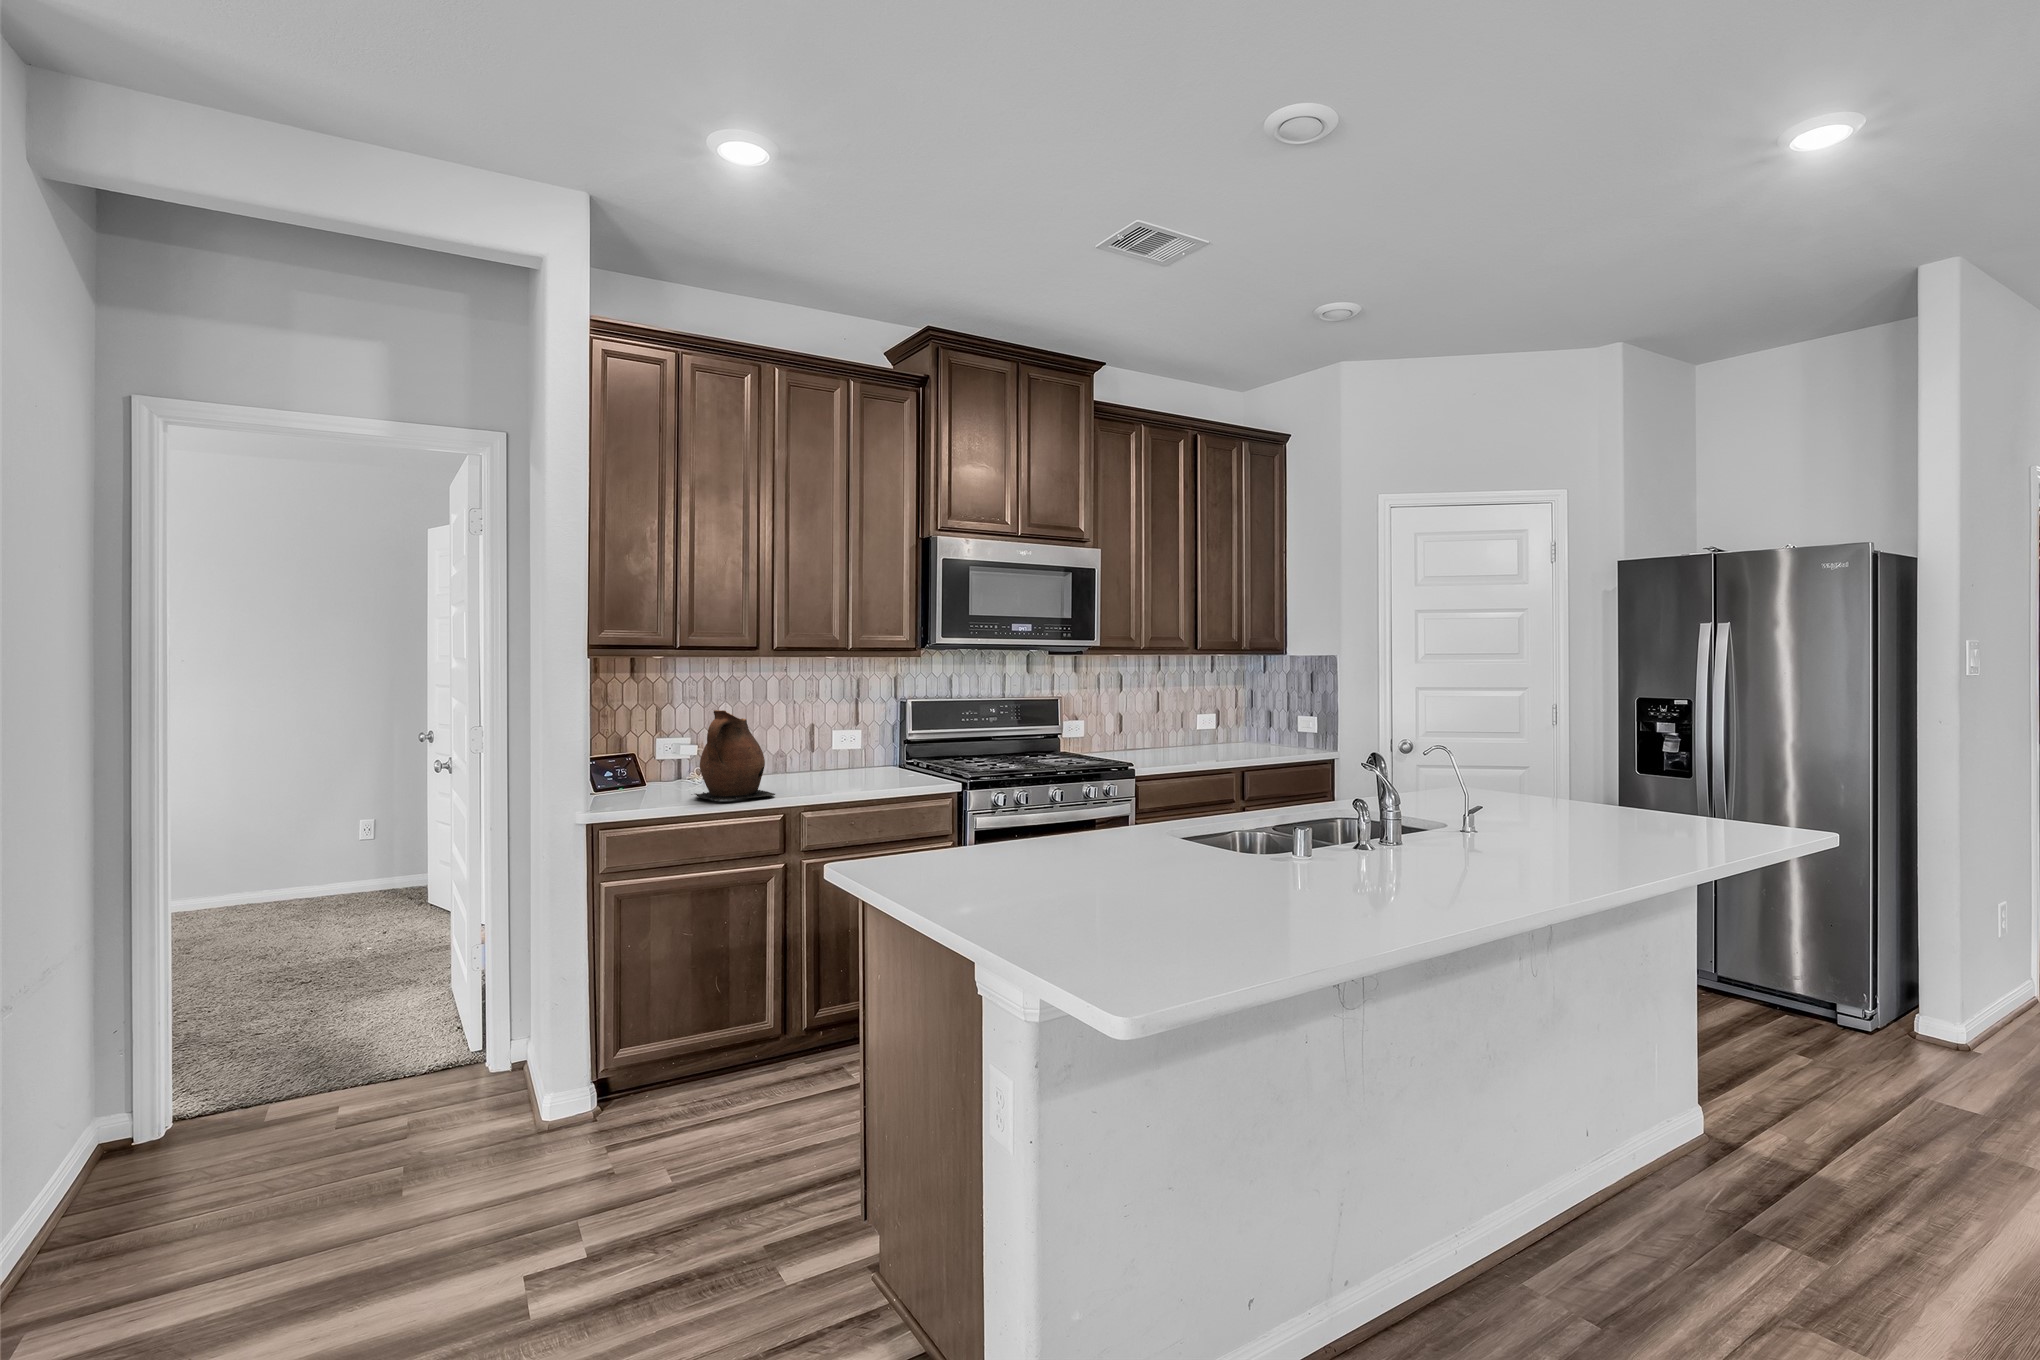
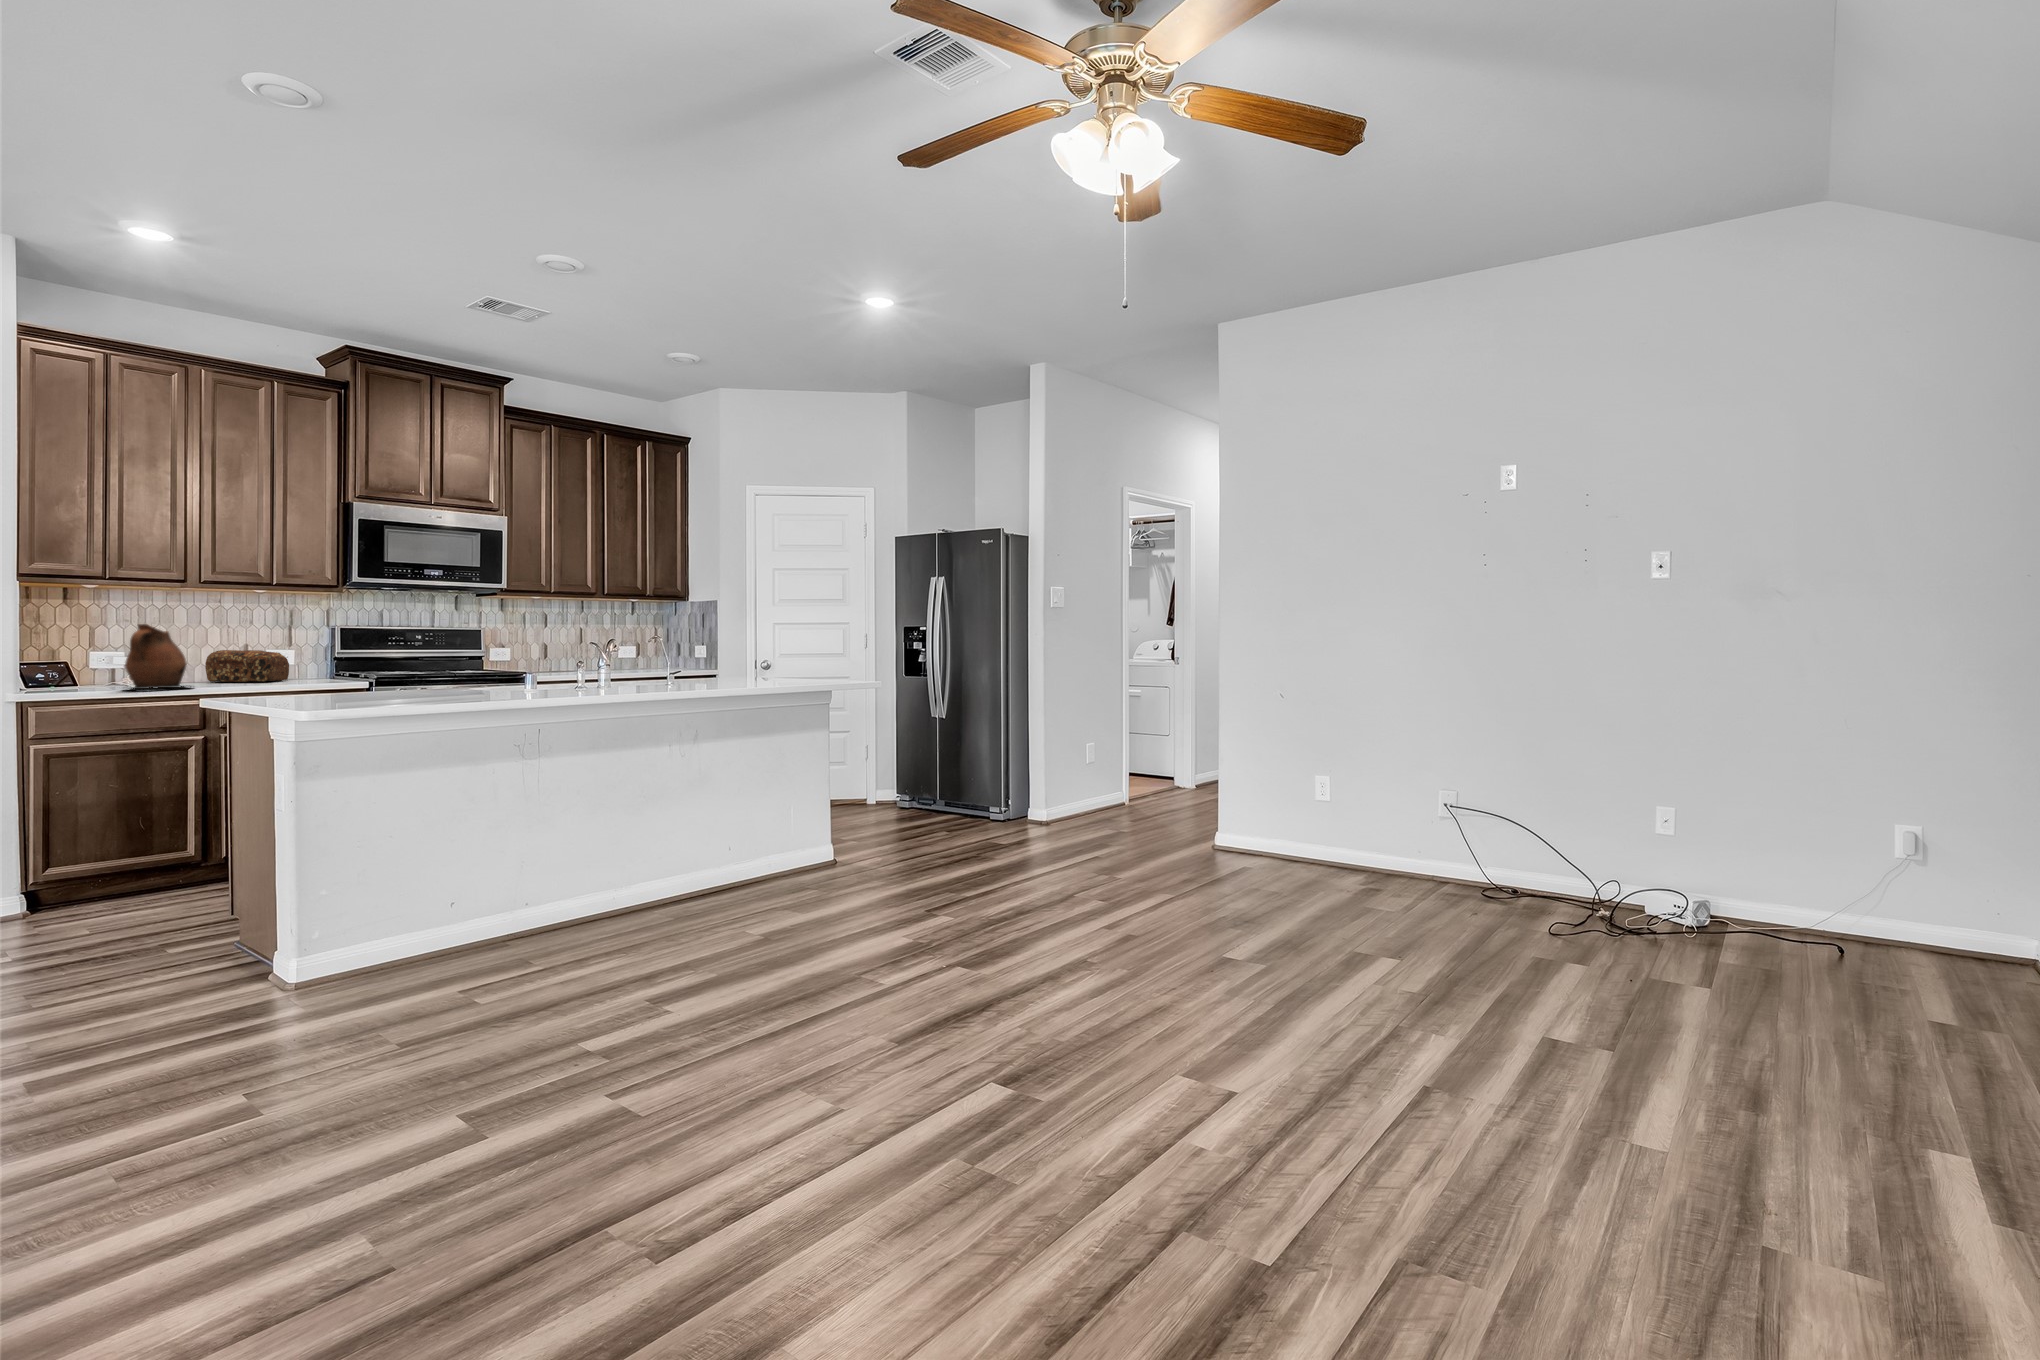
bread loaf: none [776,737,866,781] -> present [205,650,289,682]

